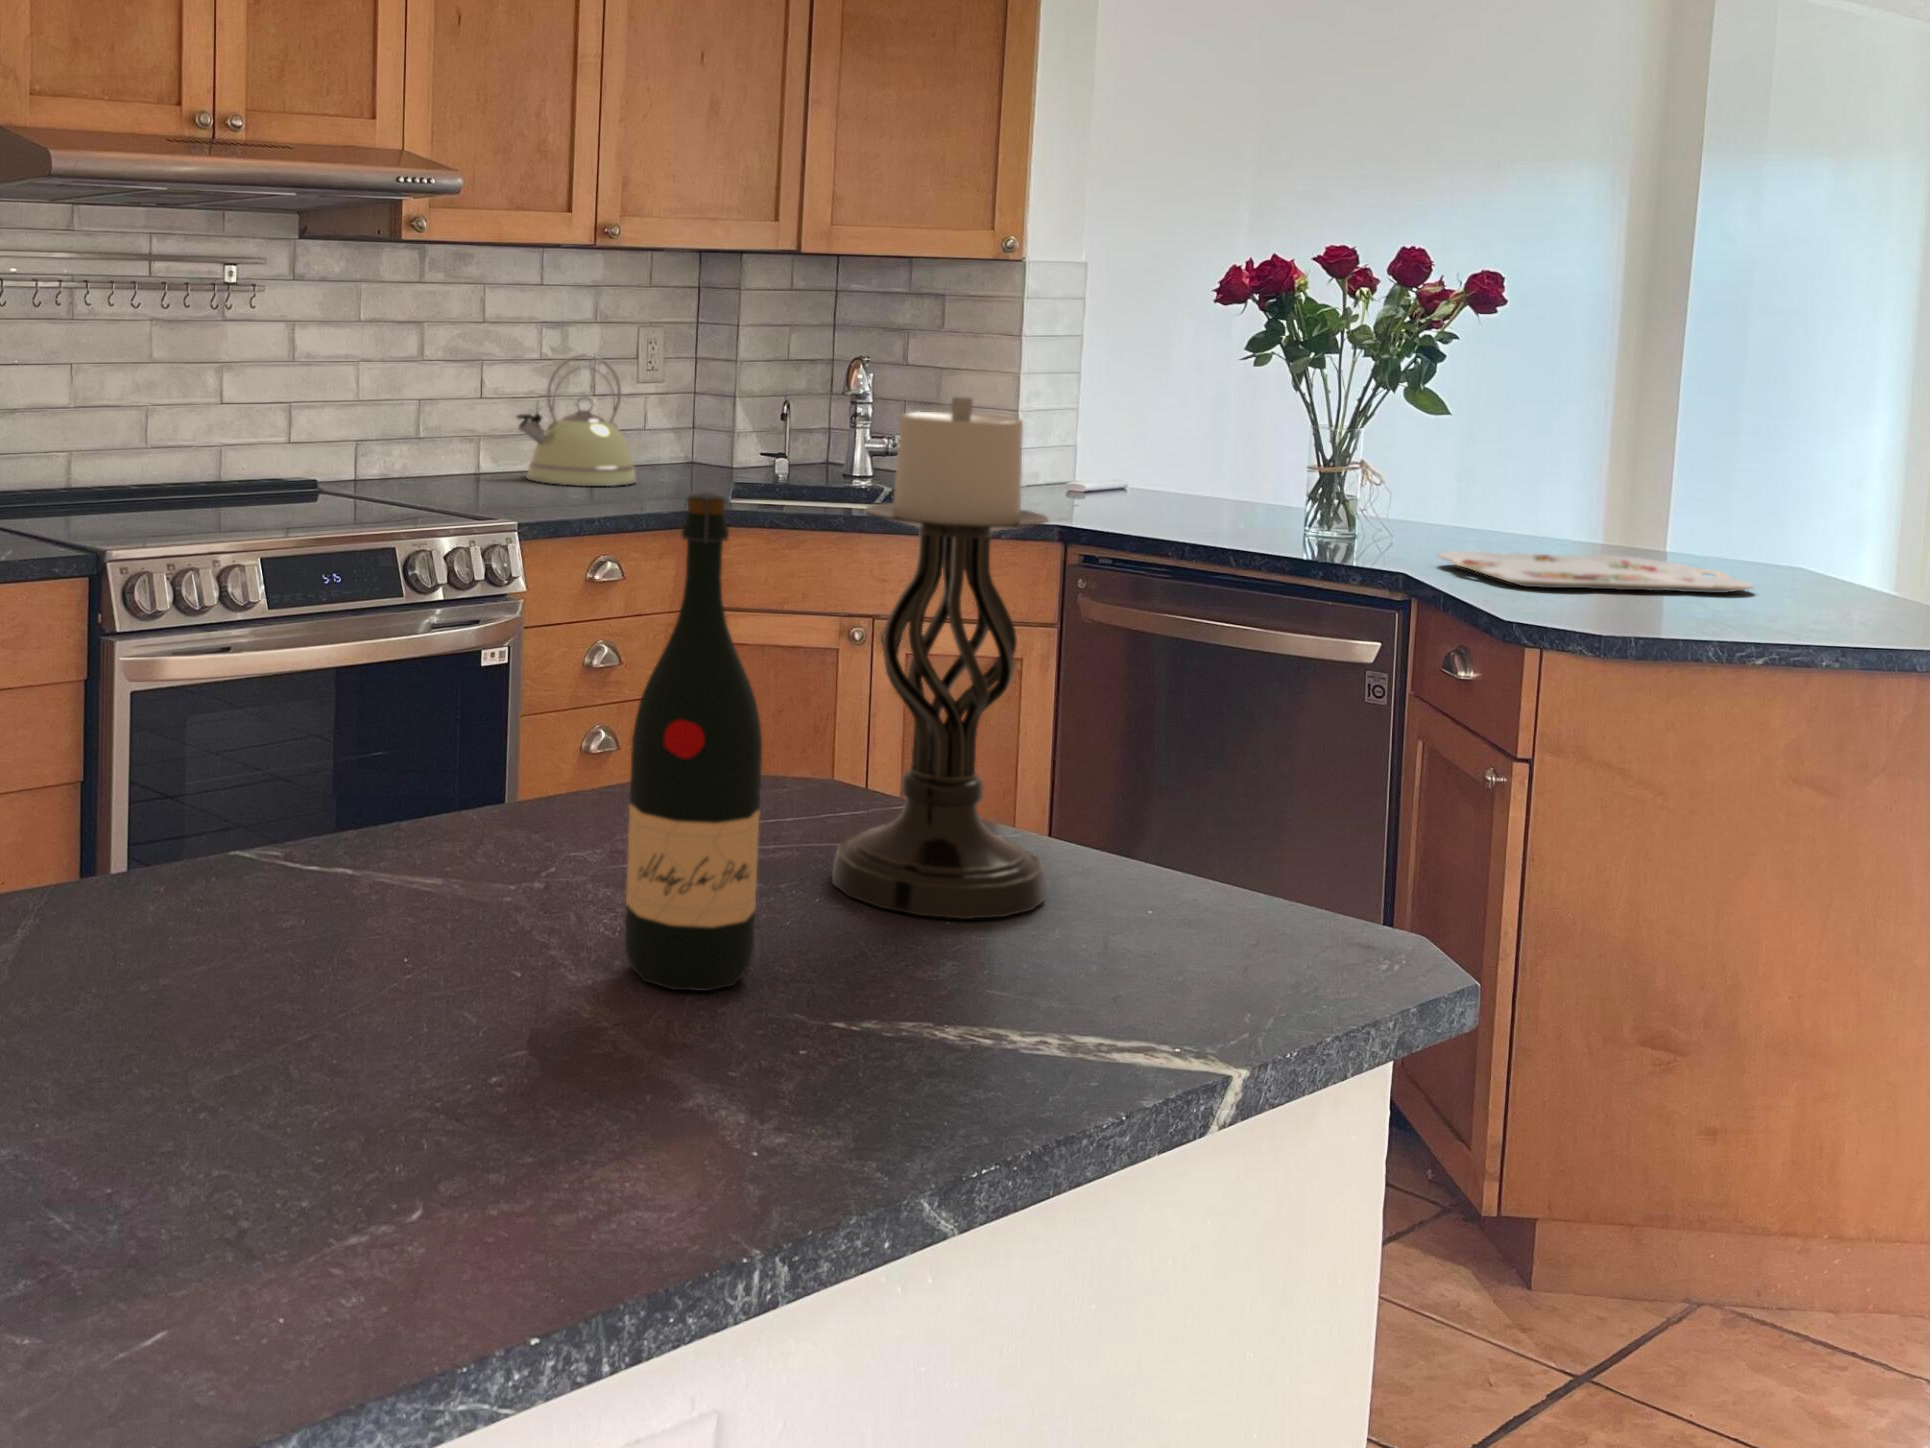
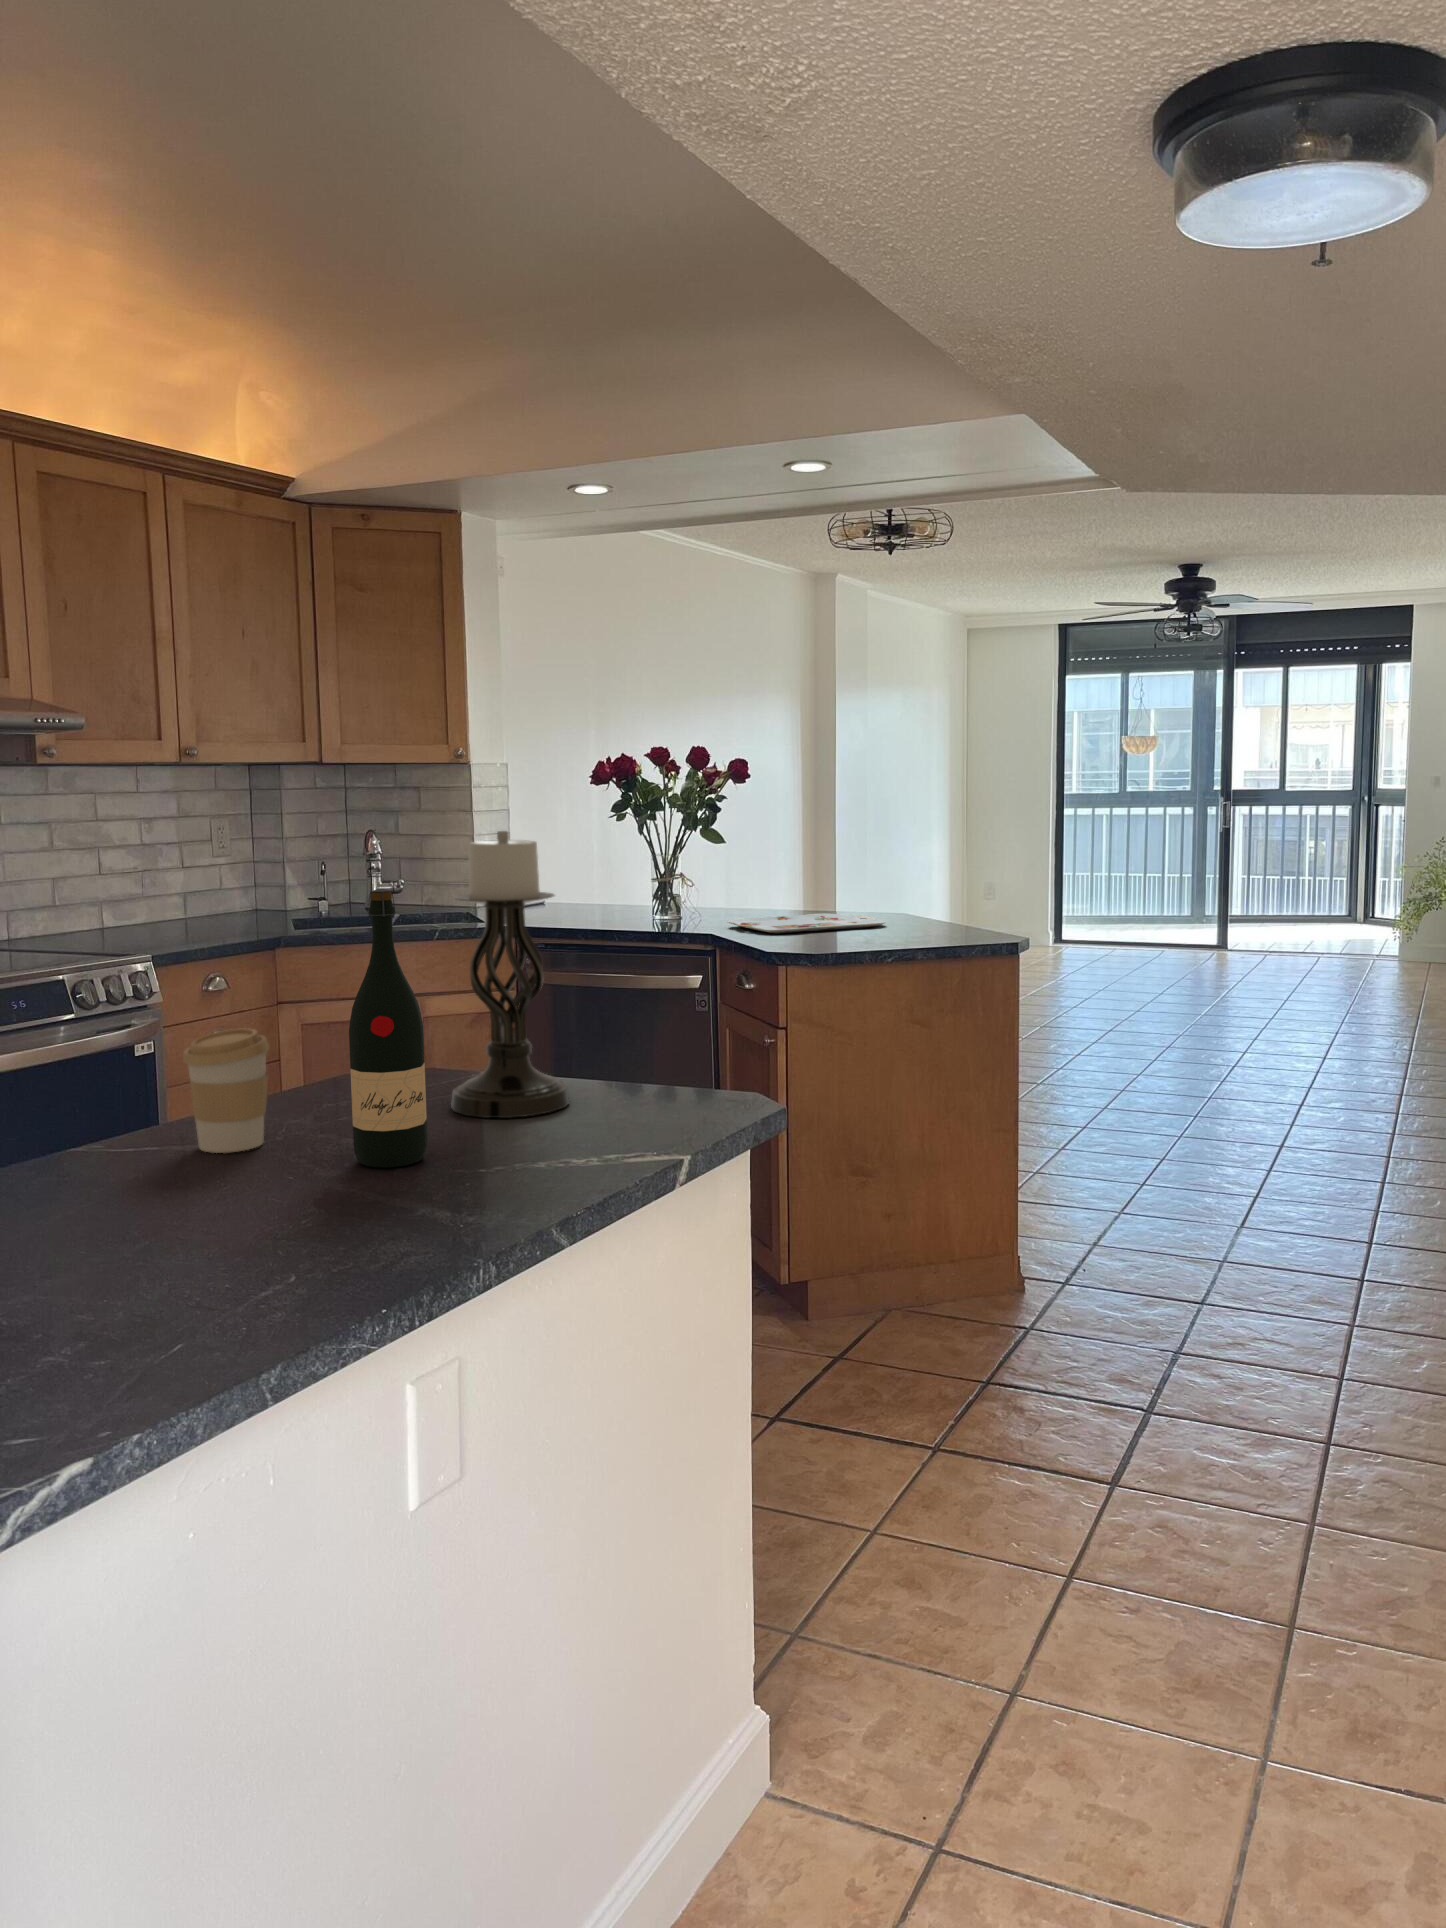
kettle: present [517,355,636,486] -> none [134,840,226,930]
coffee cup: none [385,699,522,908] -> present [183,1028,270,1153]

